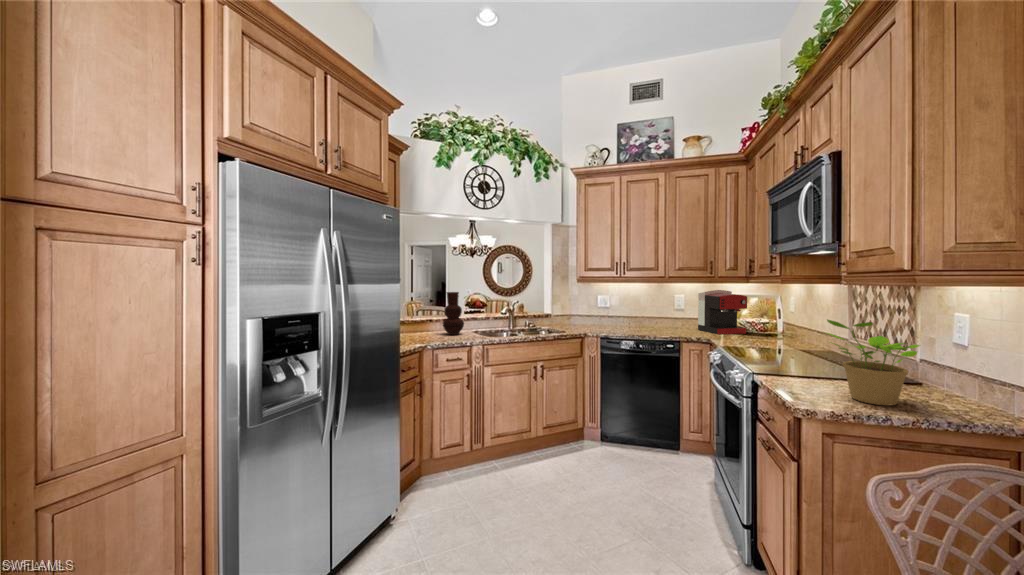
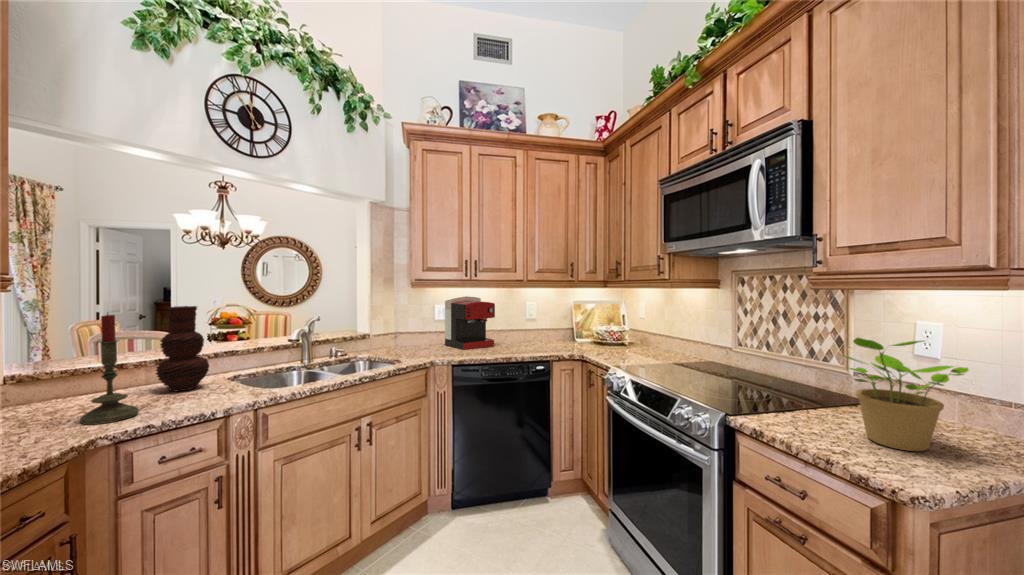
coffee maker: present [698,290,747,334] -> present [445,296,495,350]
candle: none [418,293,437,343] -> present [80,313,139,425]

